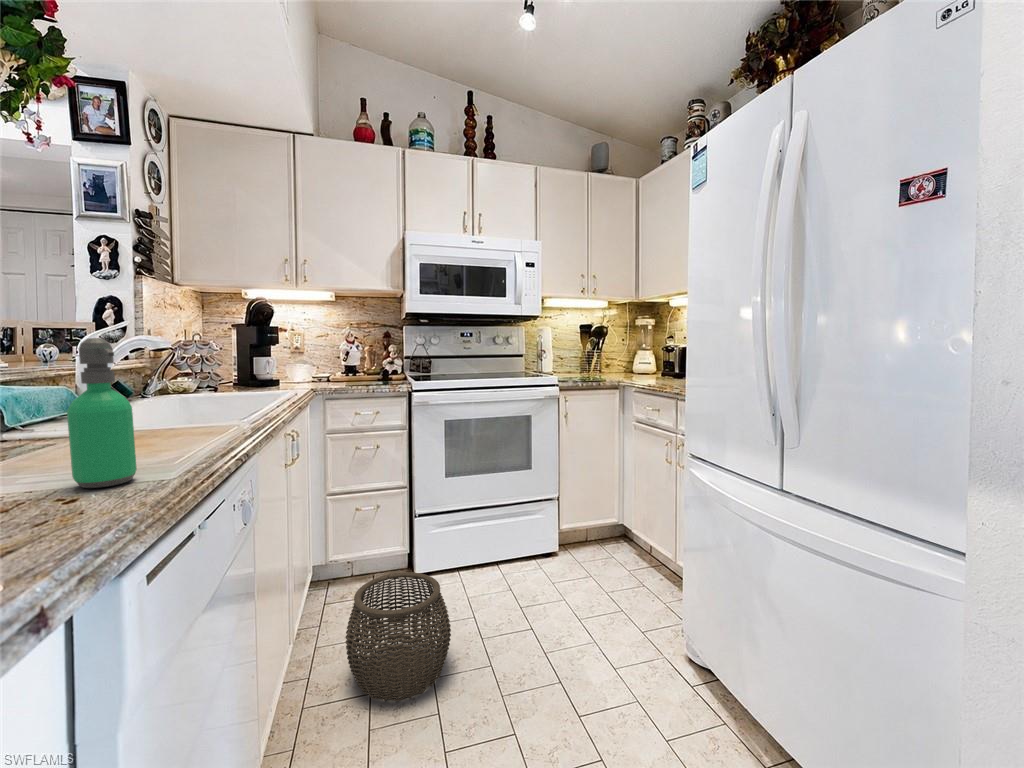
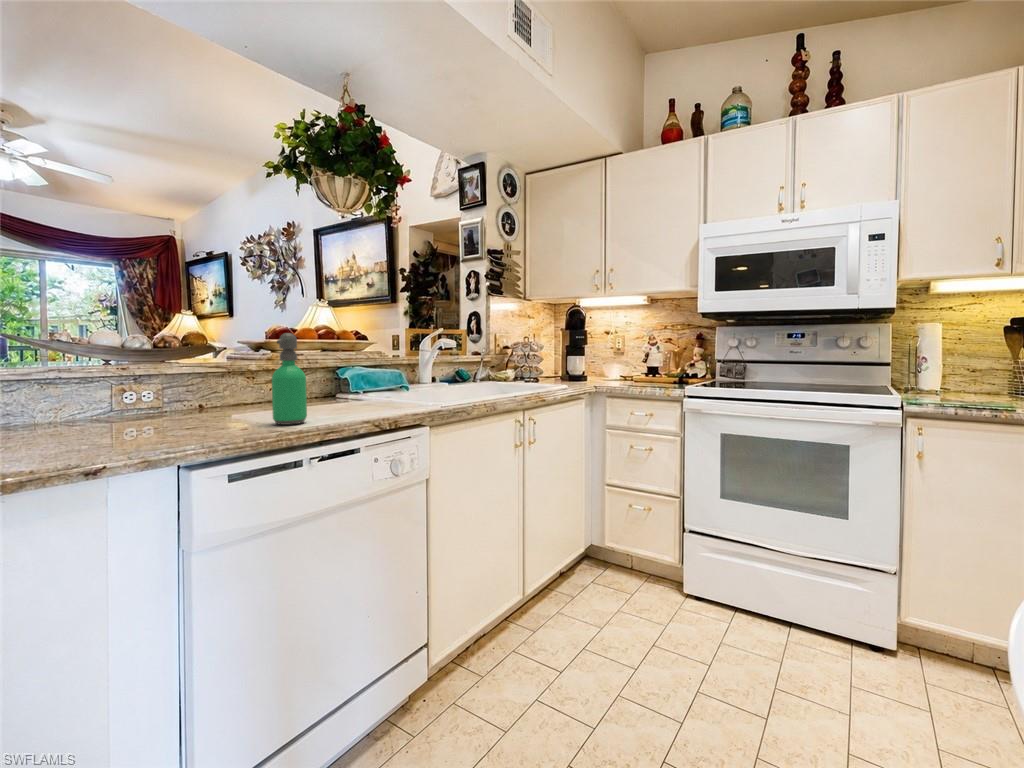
woven basket: present [346,572,451,701] -> none [539,573,646,706]

